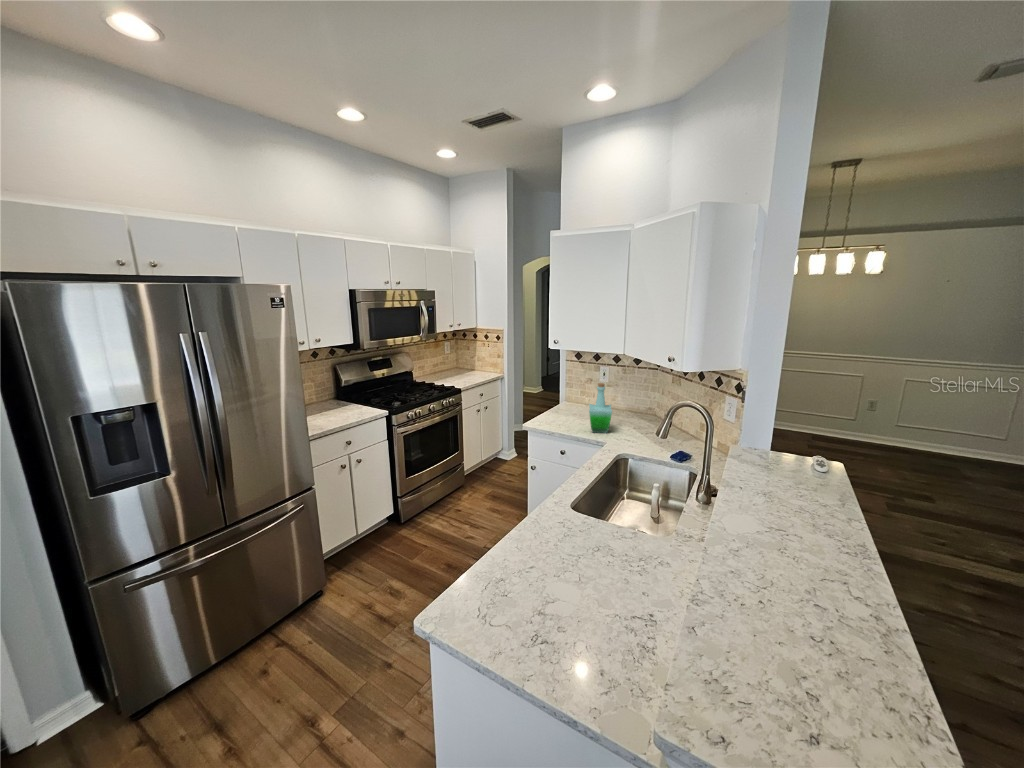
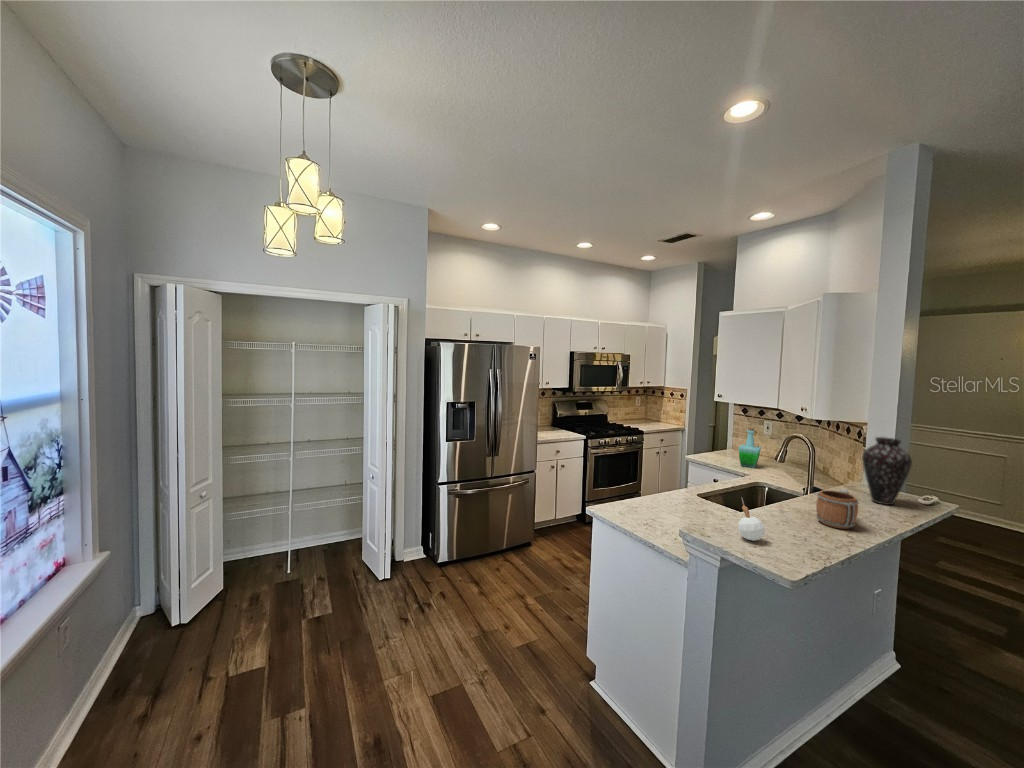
vase: none [771,400,829,488] -> present [862,437,912,505]
mug: none [779,501,844,575] -> present [816,489,858,529]
candle: none [741,609,796,698] -> present [738,500,765,541]

